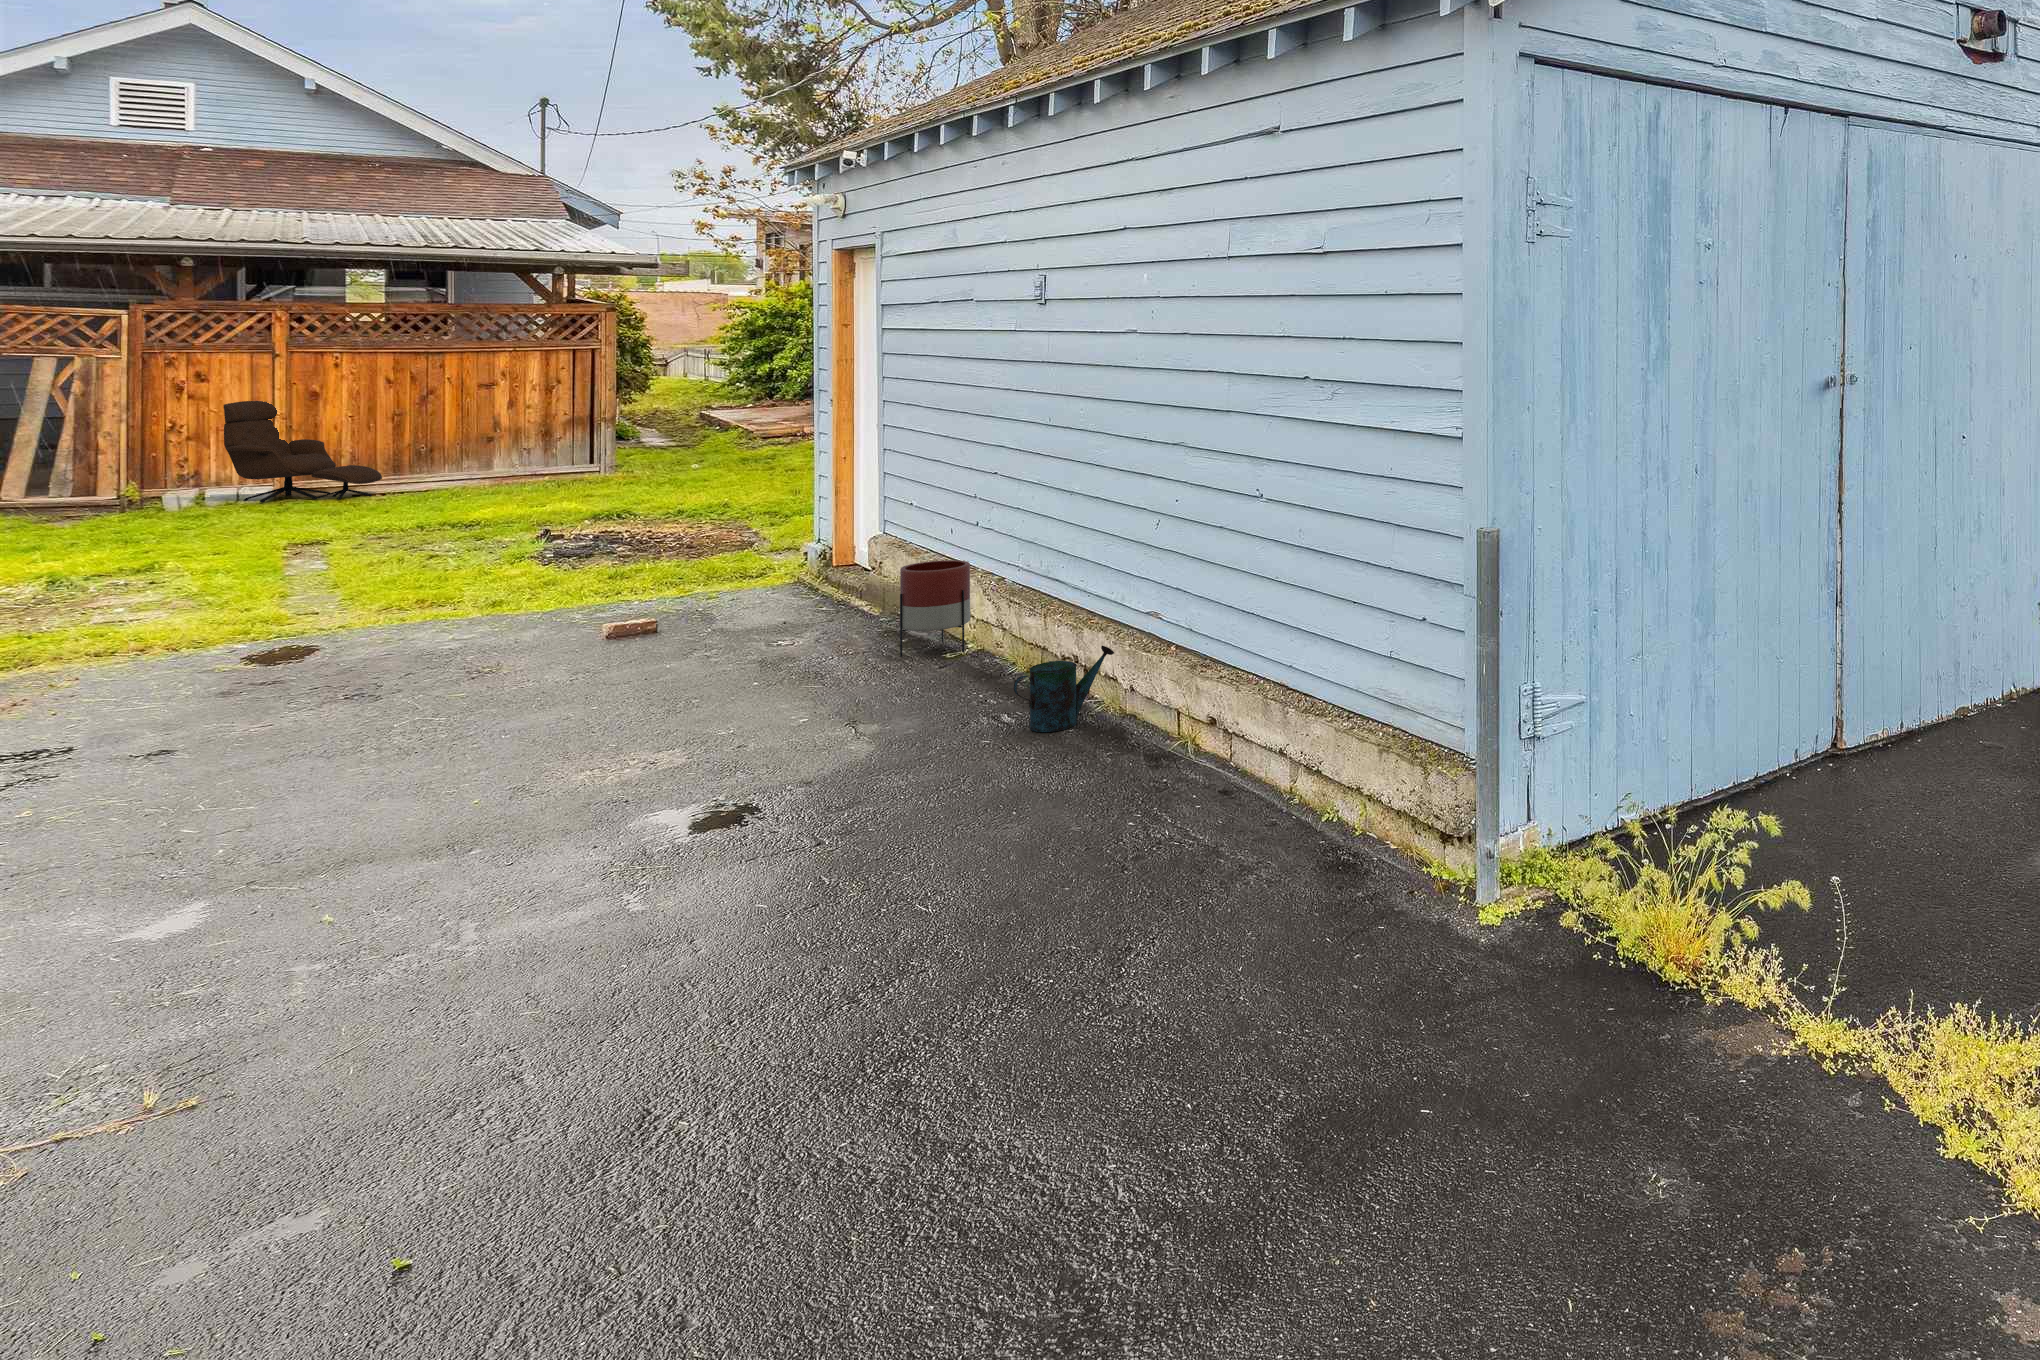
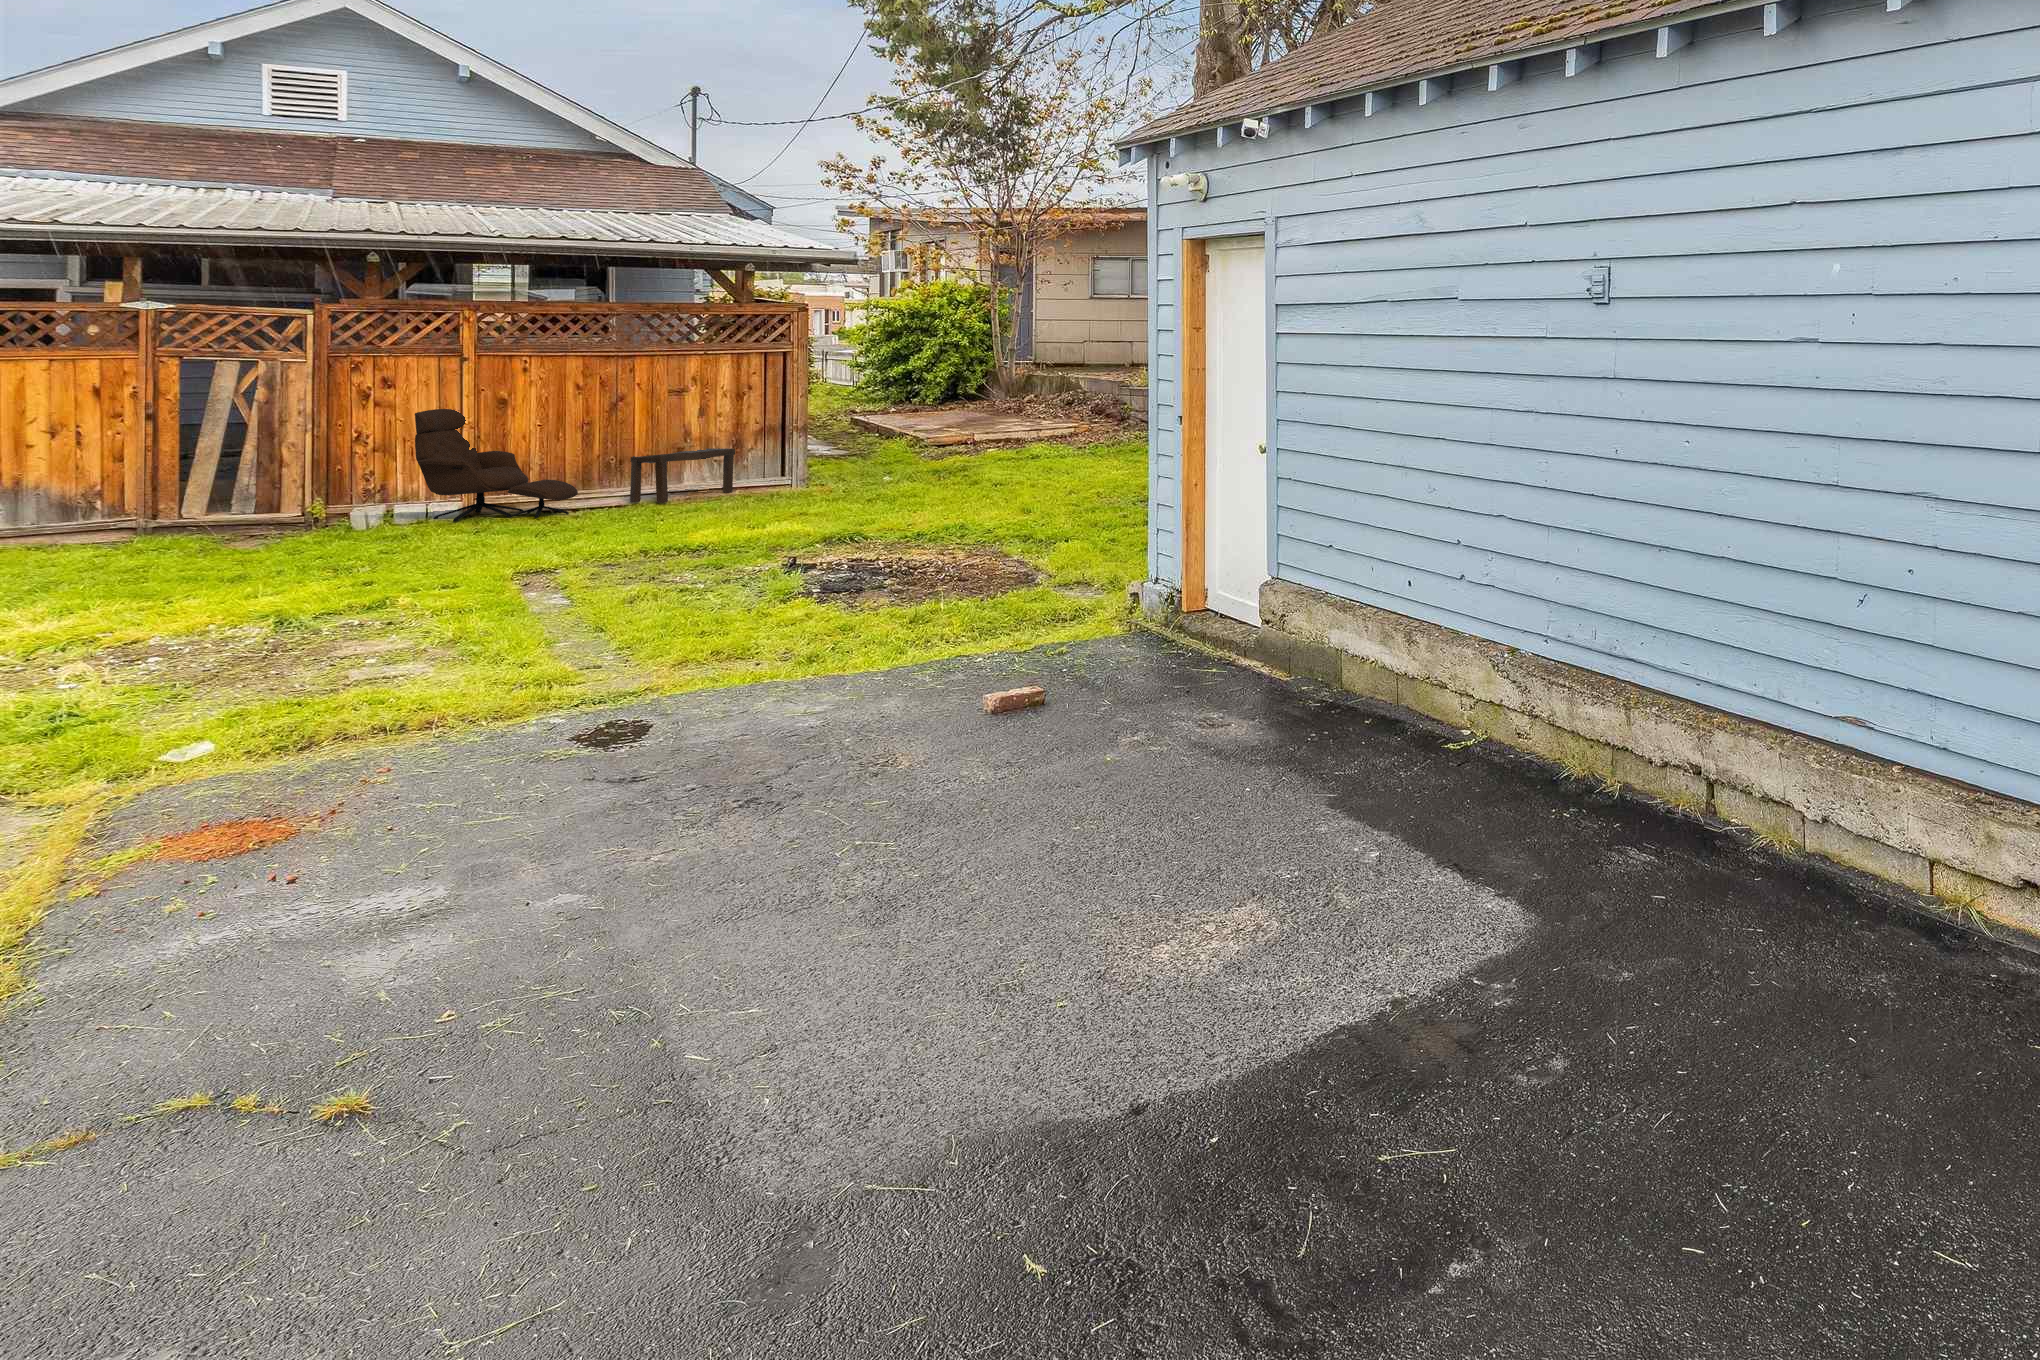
bench: none [436,437,542,487] -> present [630,448,735,503]
planter: present [900,560,970,657] -> none [1377,619,1455,742]
watering can: present [1014,646,1114,732] -> none [1685,752,1770,874]

